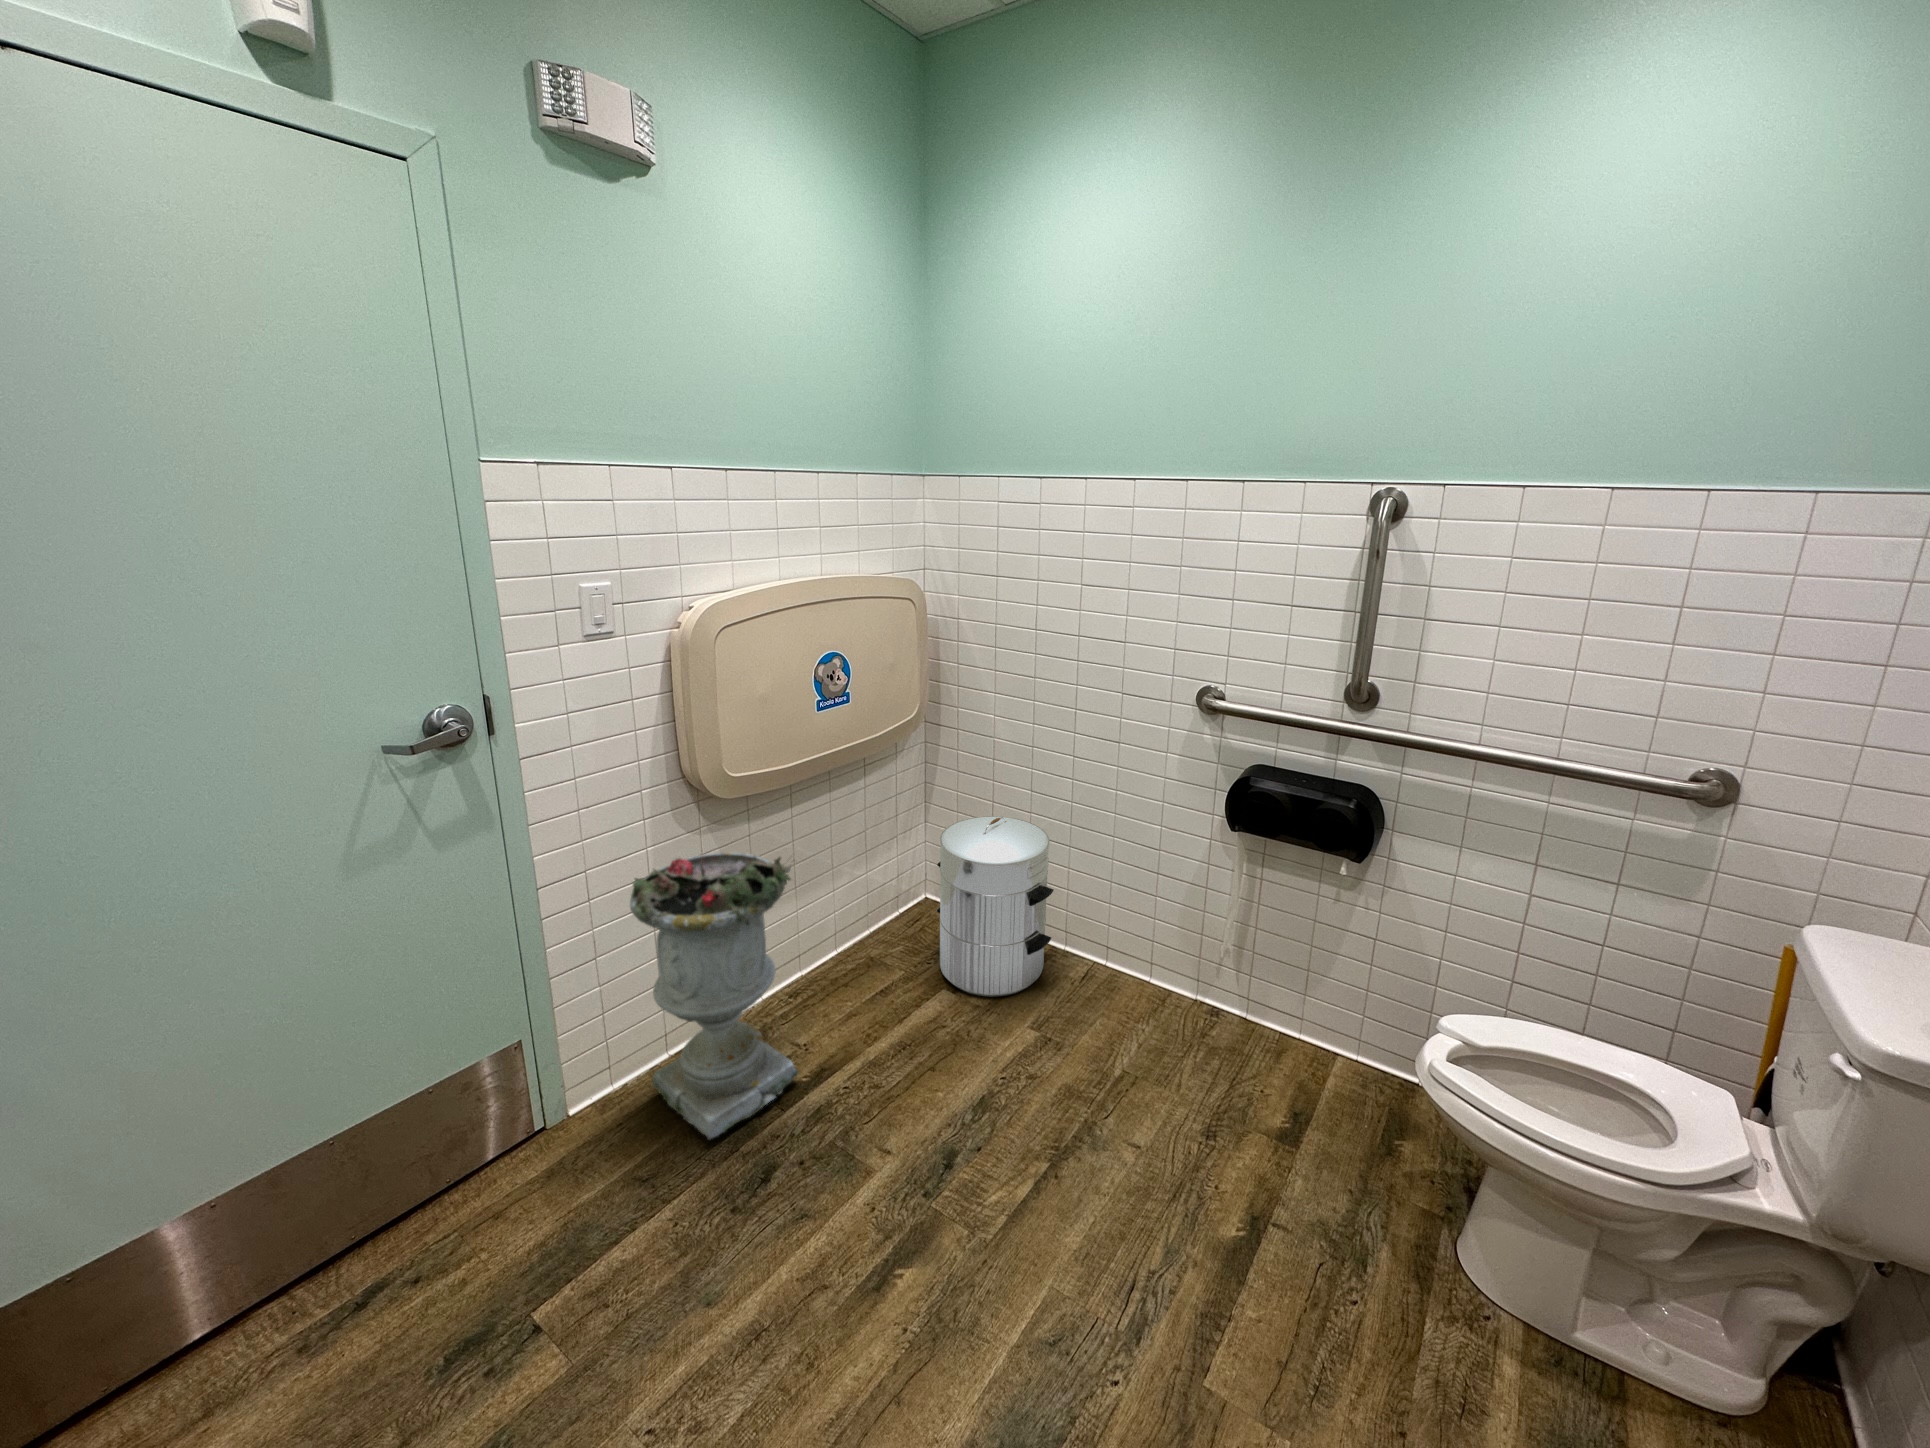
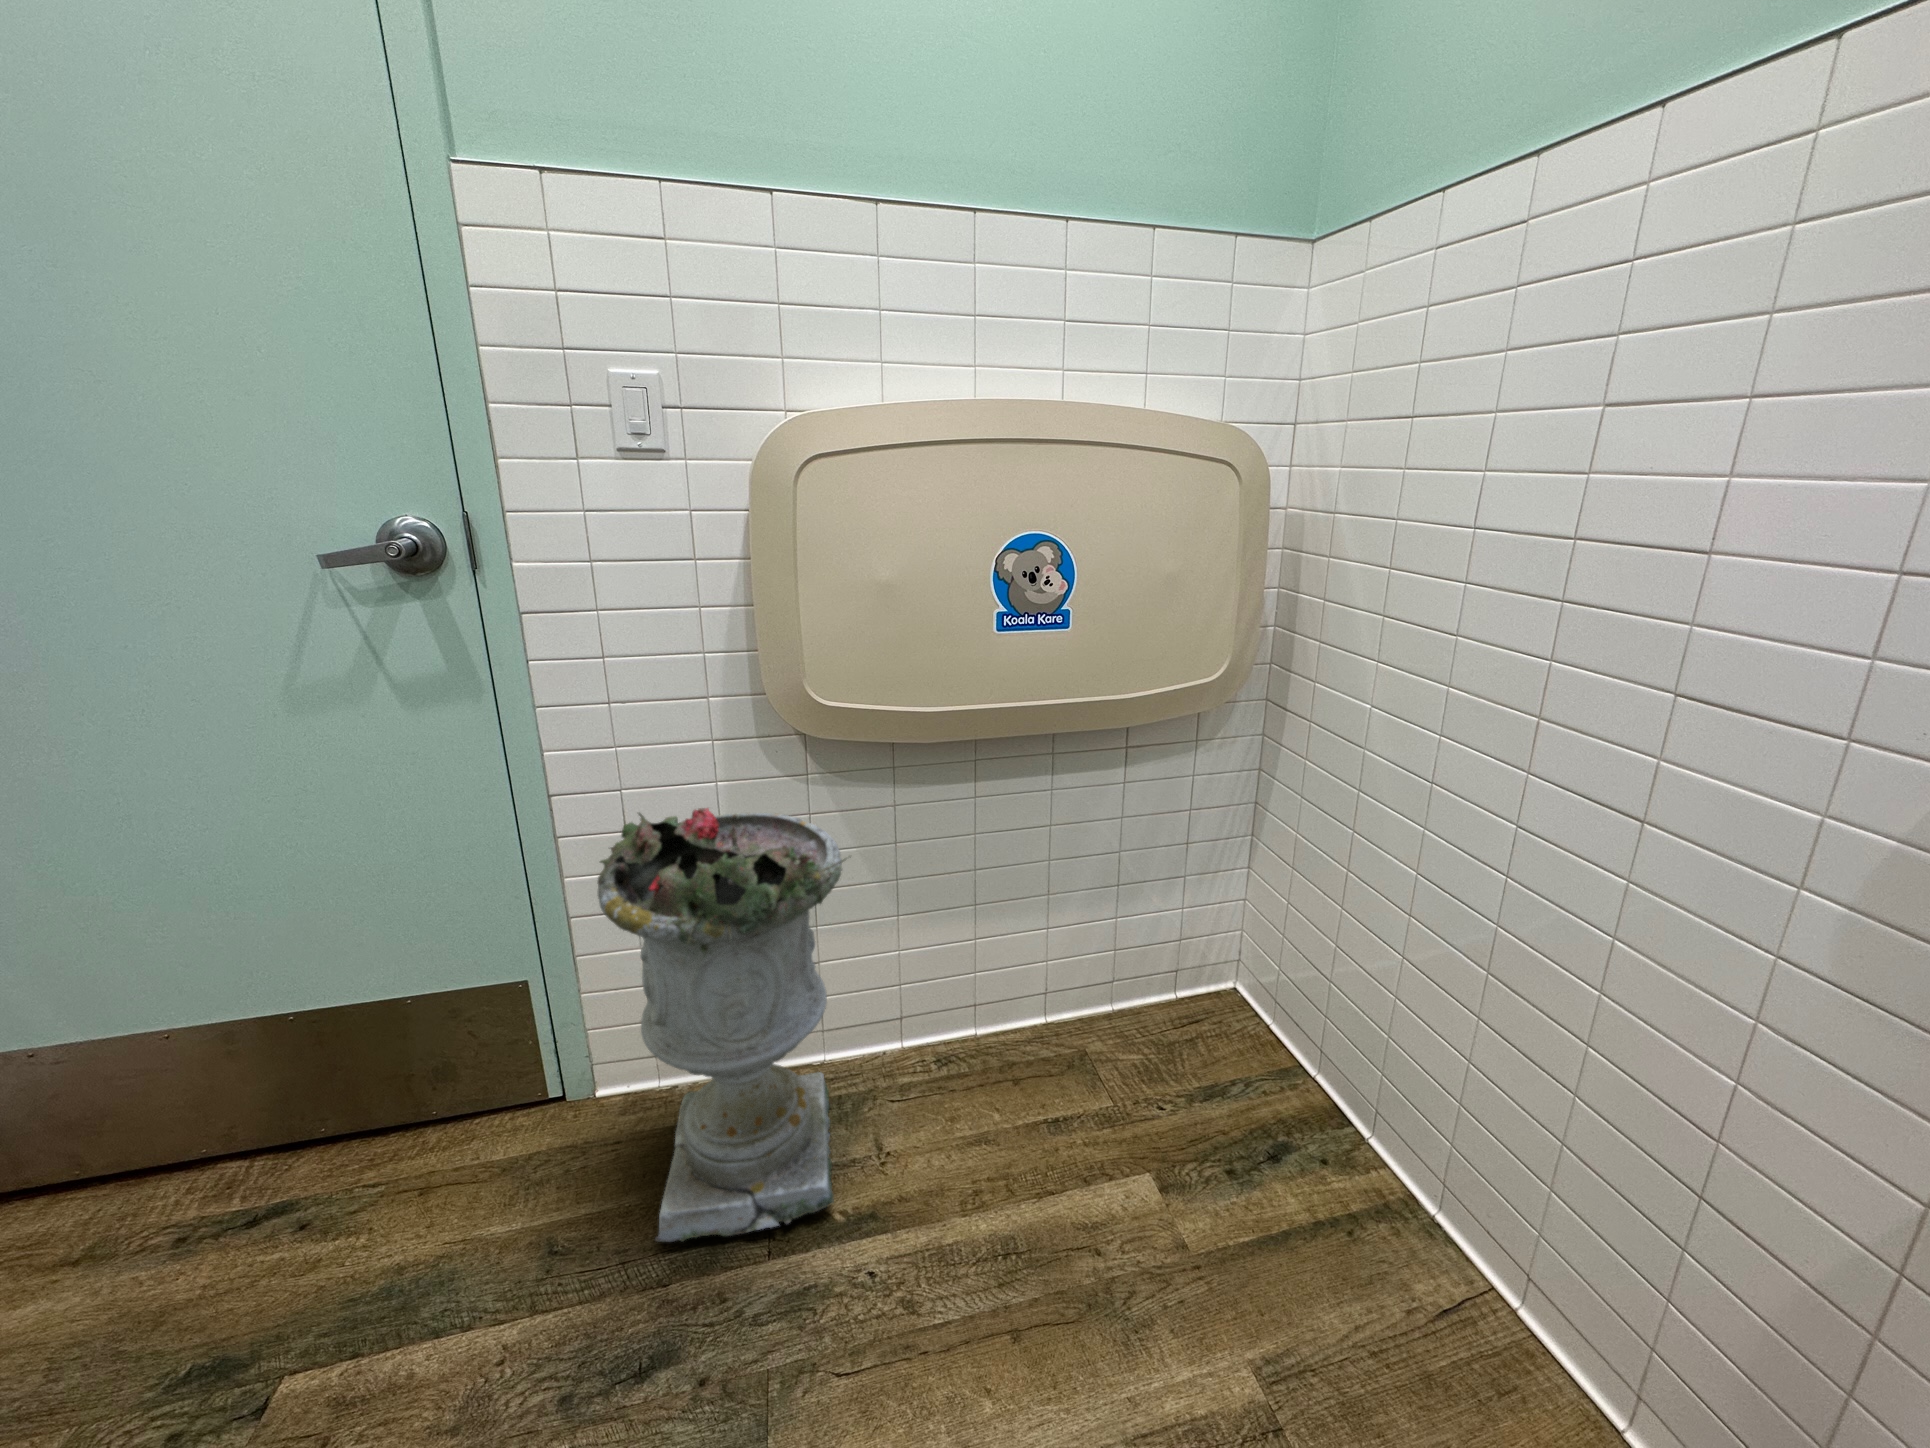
waste bin: present [937,816,1054,997] -> none [1163,890,1418,1264]

